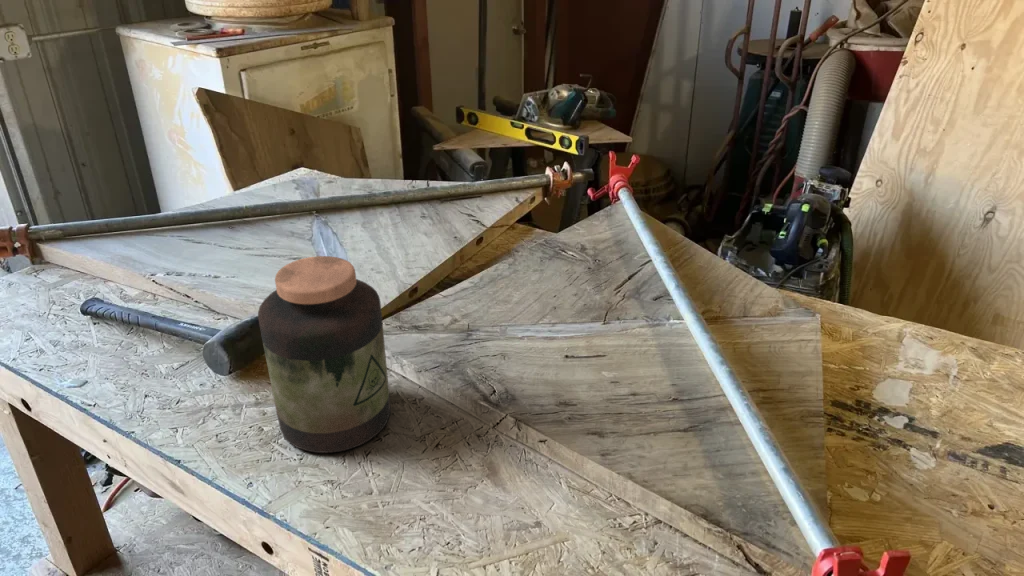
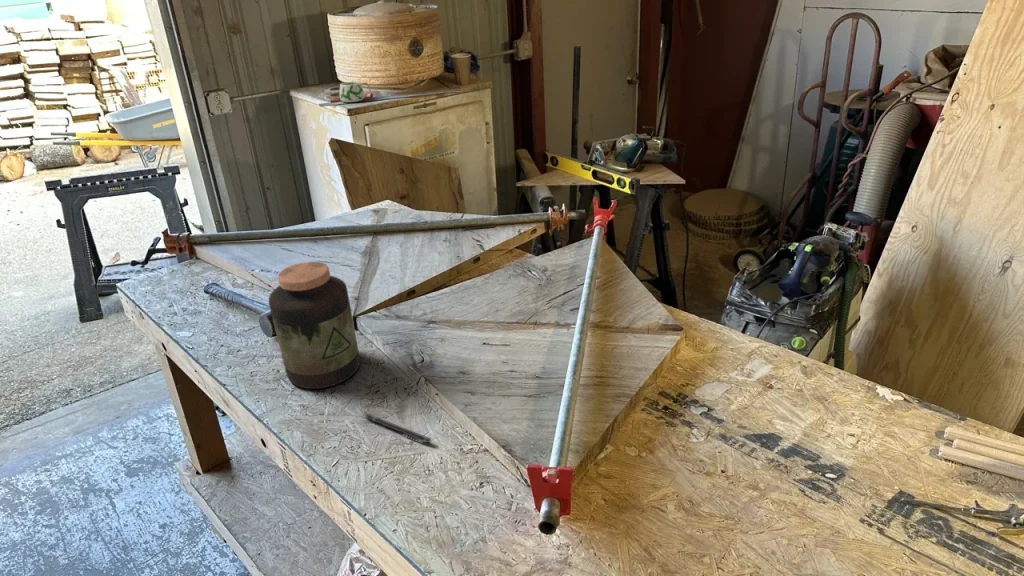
mug: none [201,12,244,39] -> present [340,82,371,102]
pen: none [440,482,567,516] -> present [365,414,431,443]

